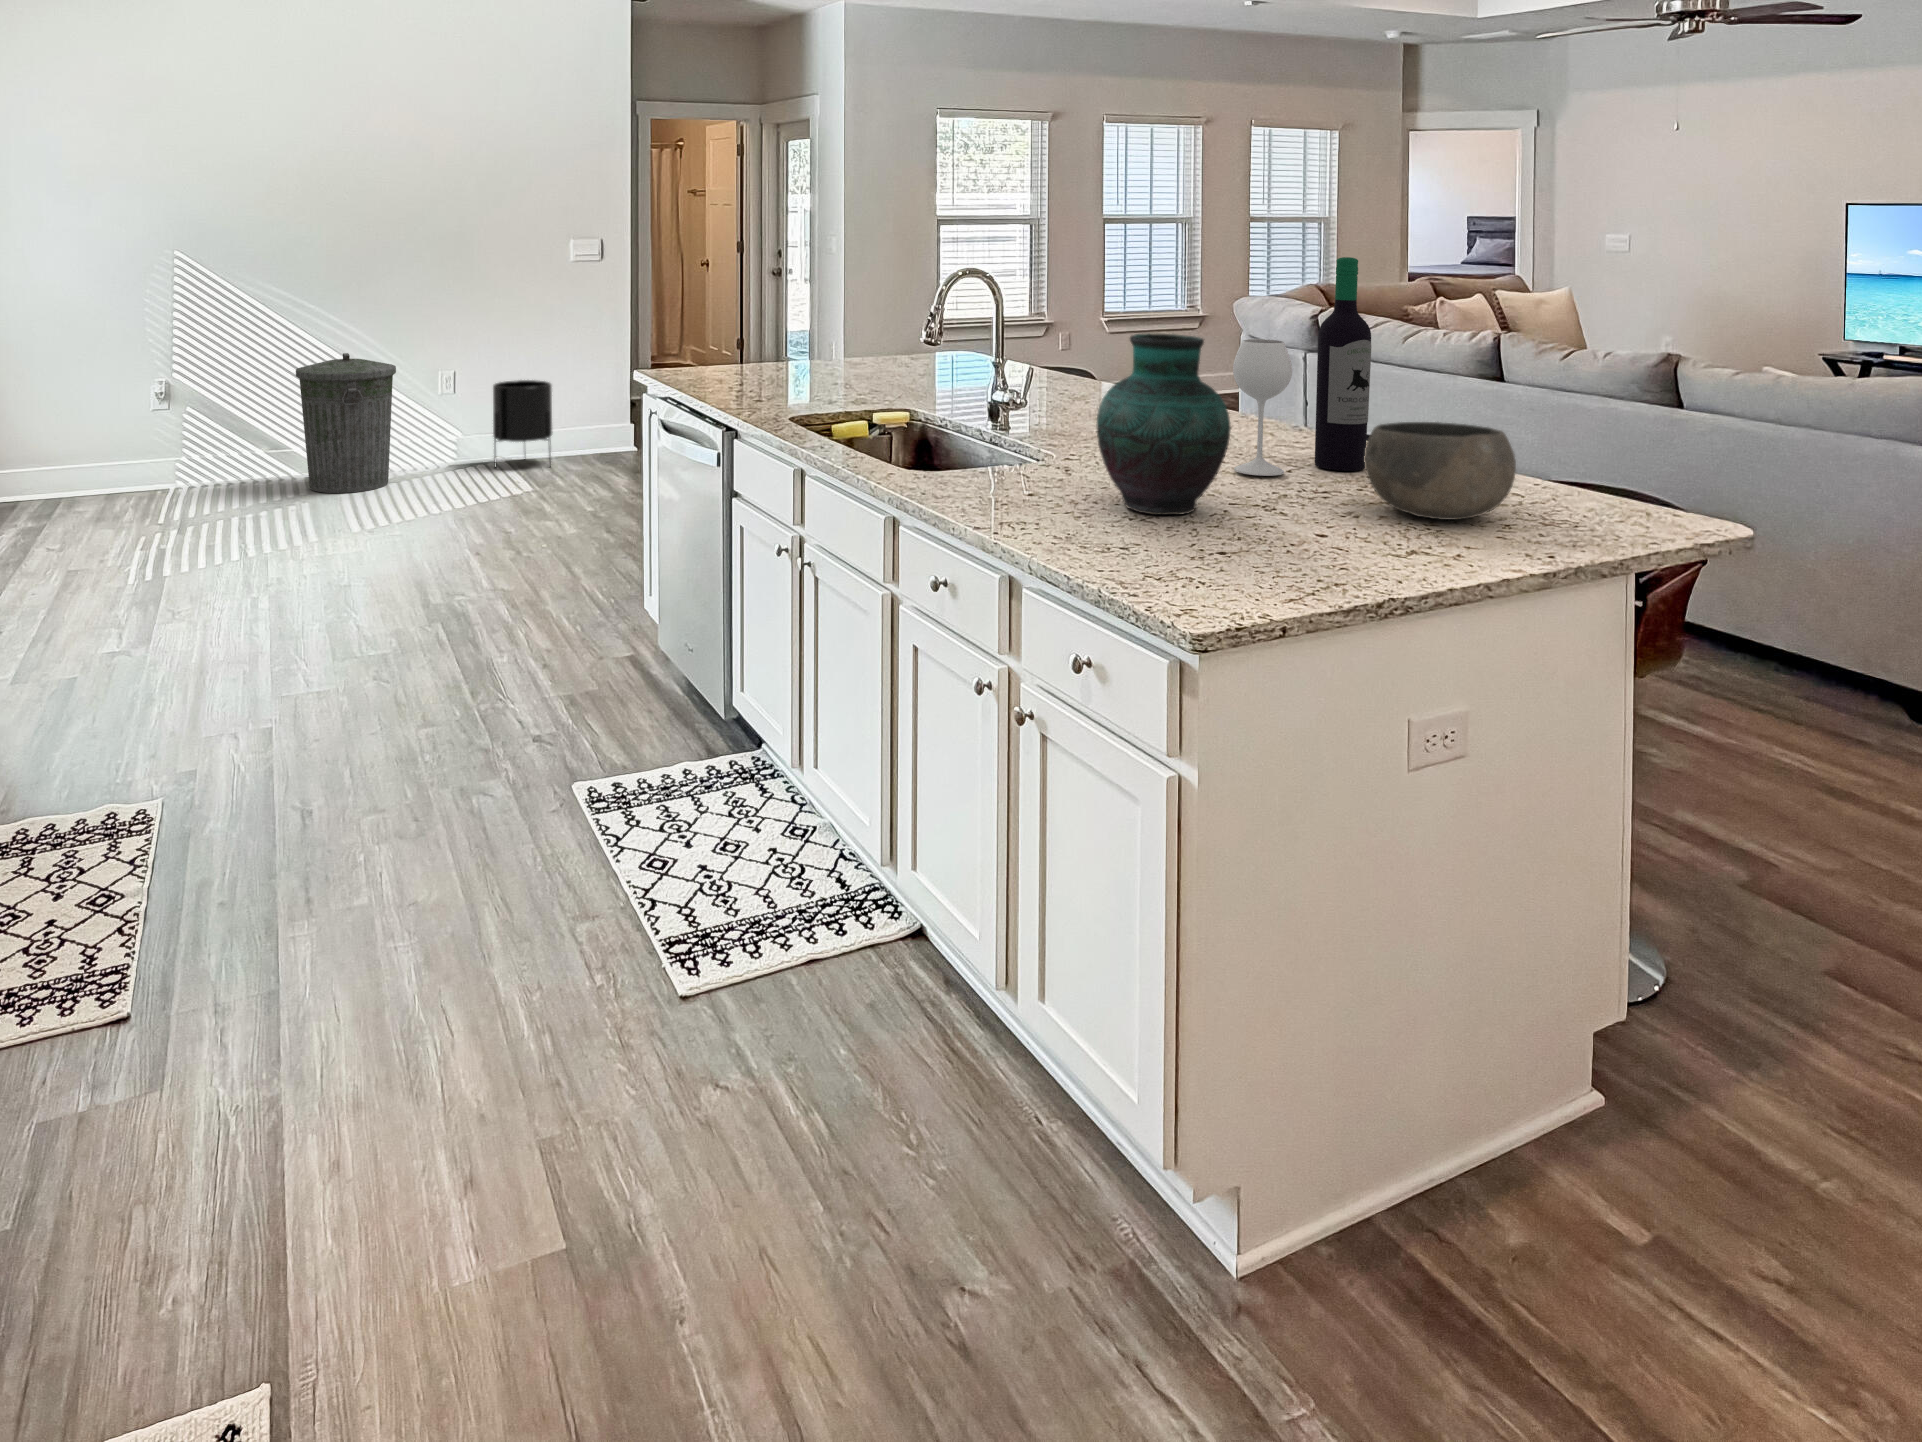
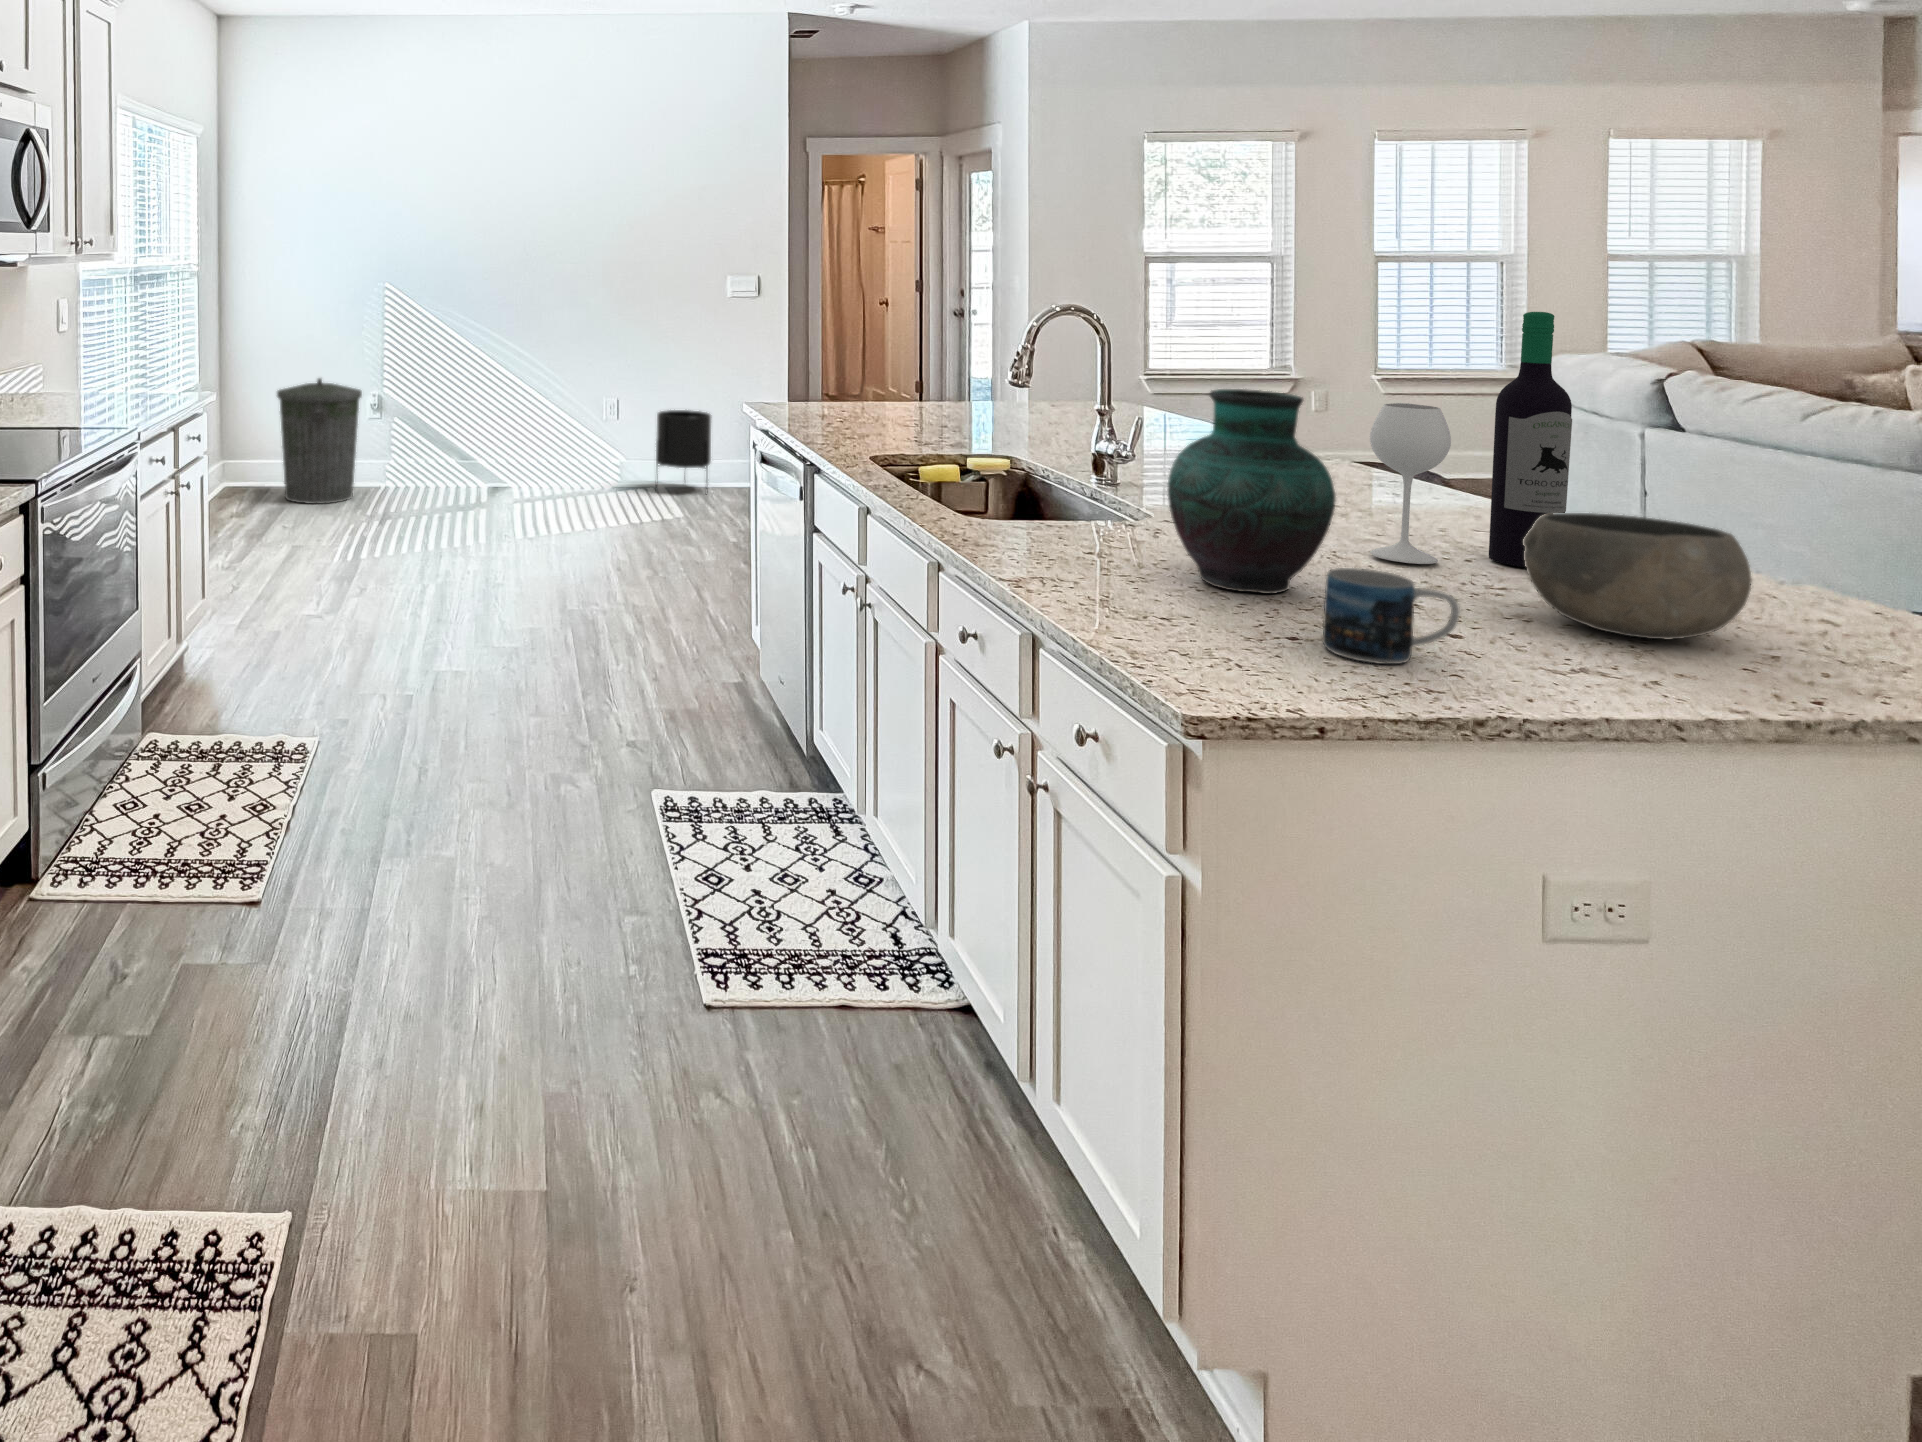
trash can: present [296,353,396,493] -> present [277,378,362,504]
mug: none [1249,485,1350,566] -> present [1323,568,1460,664]

